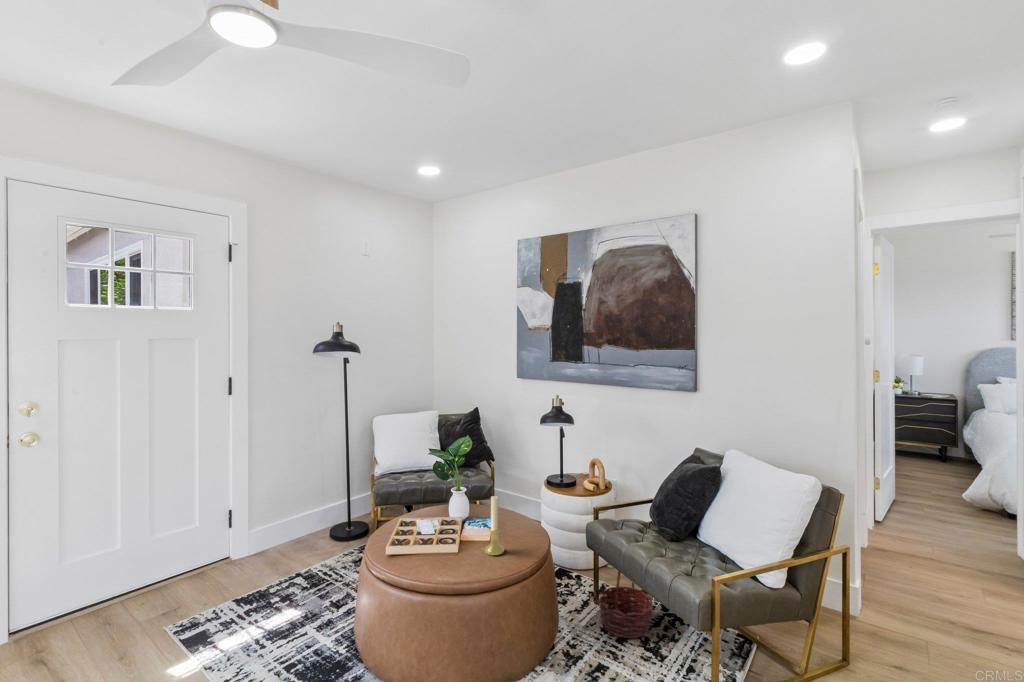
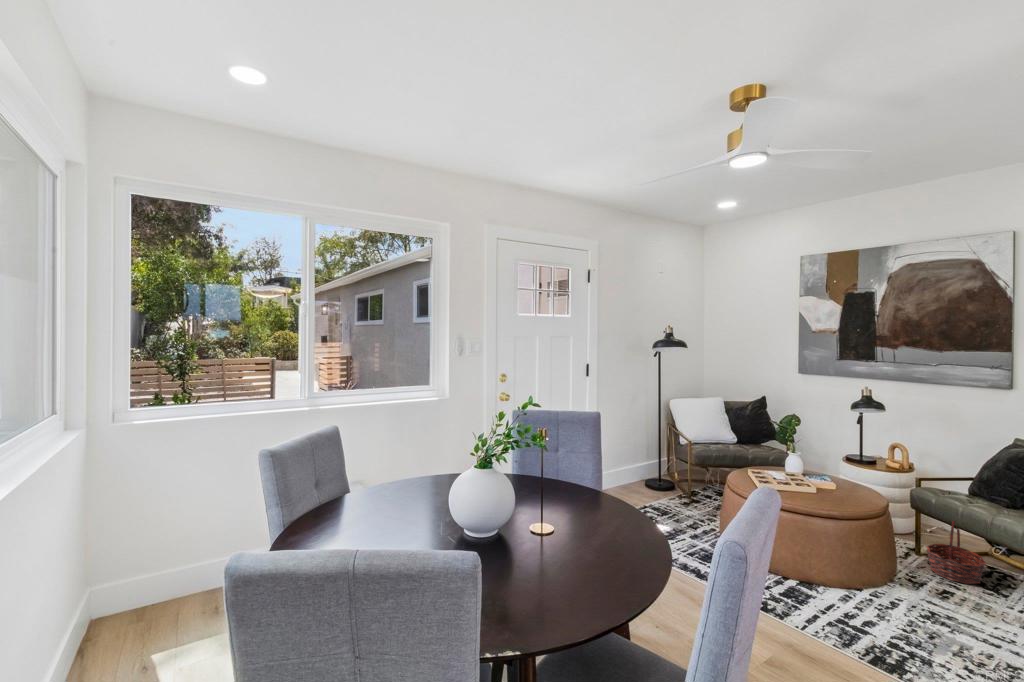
candle holder: present [485,496,504,556] -> none [835,463,852,506]

